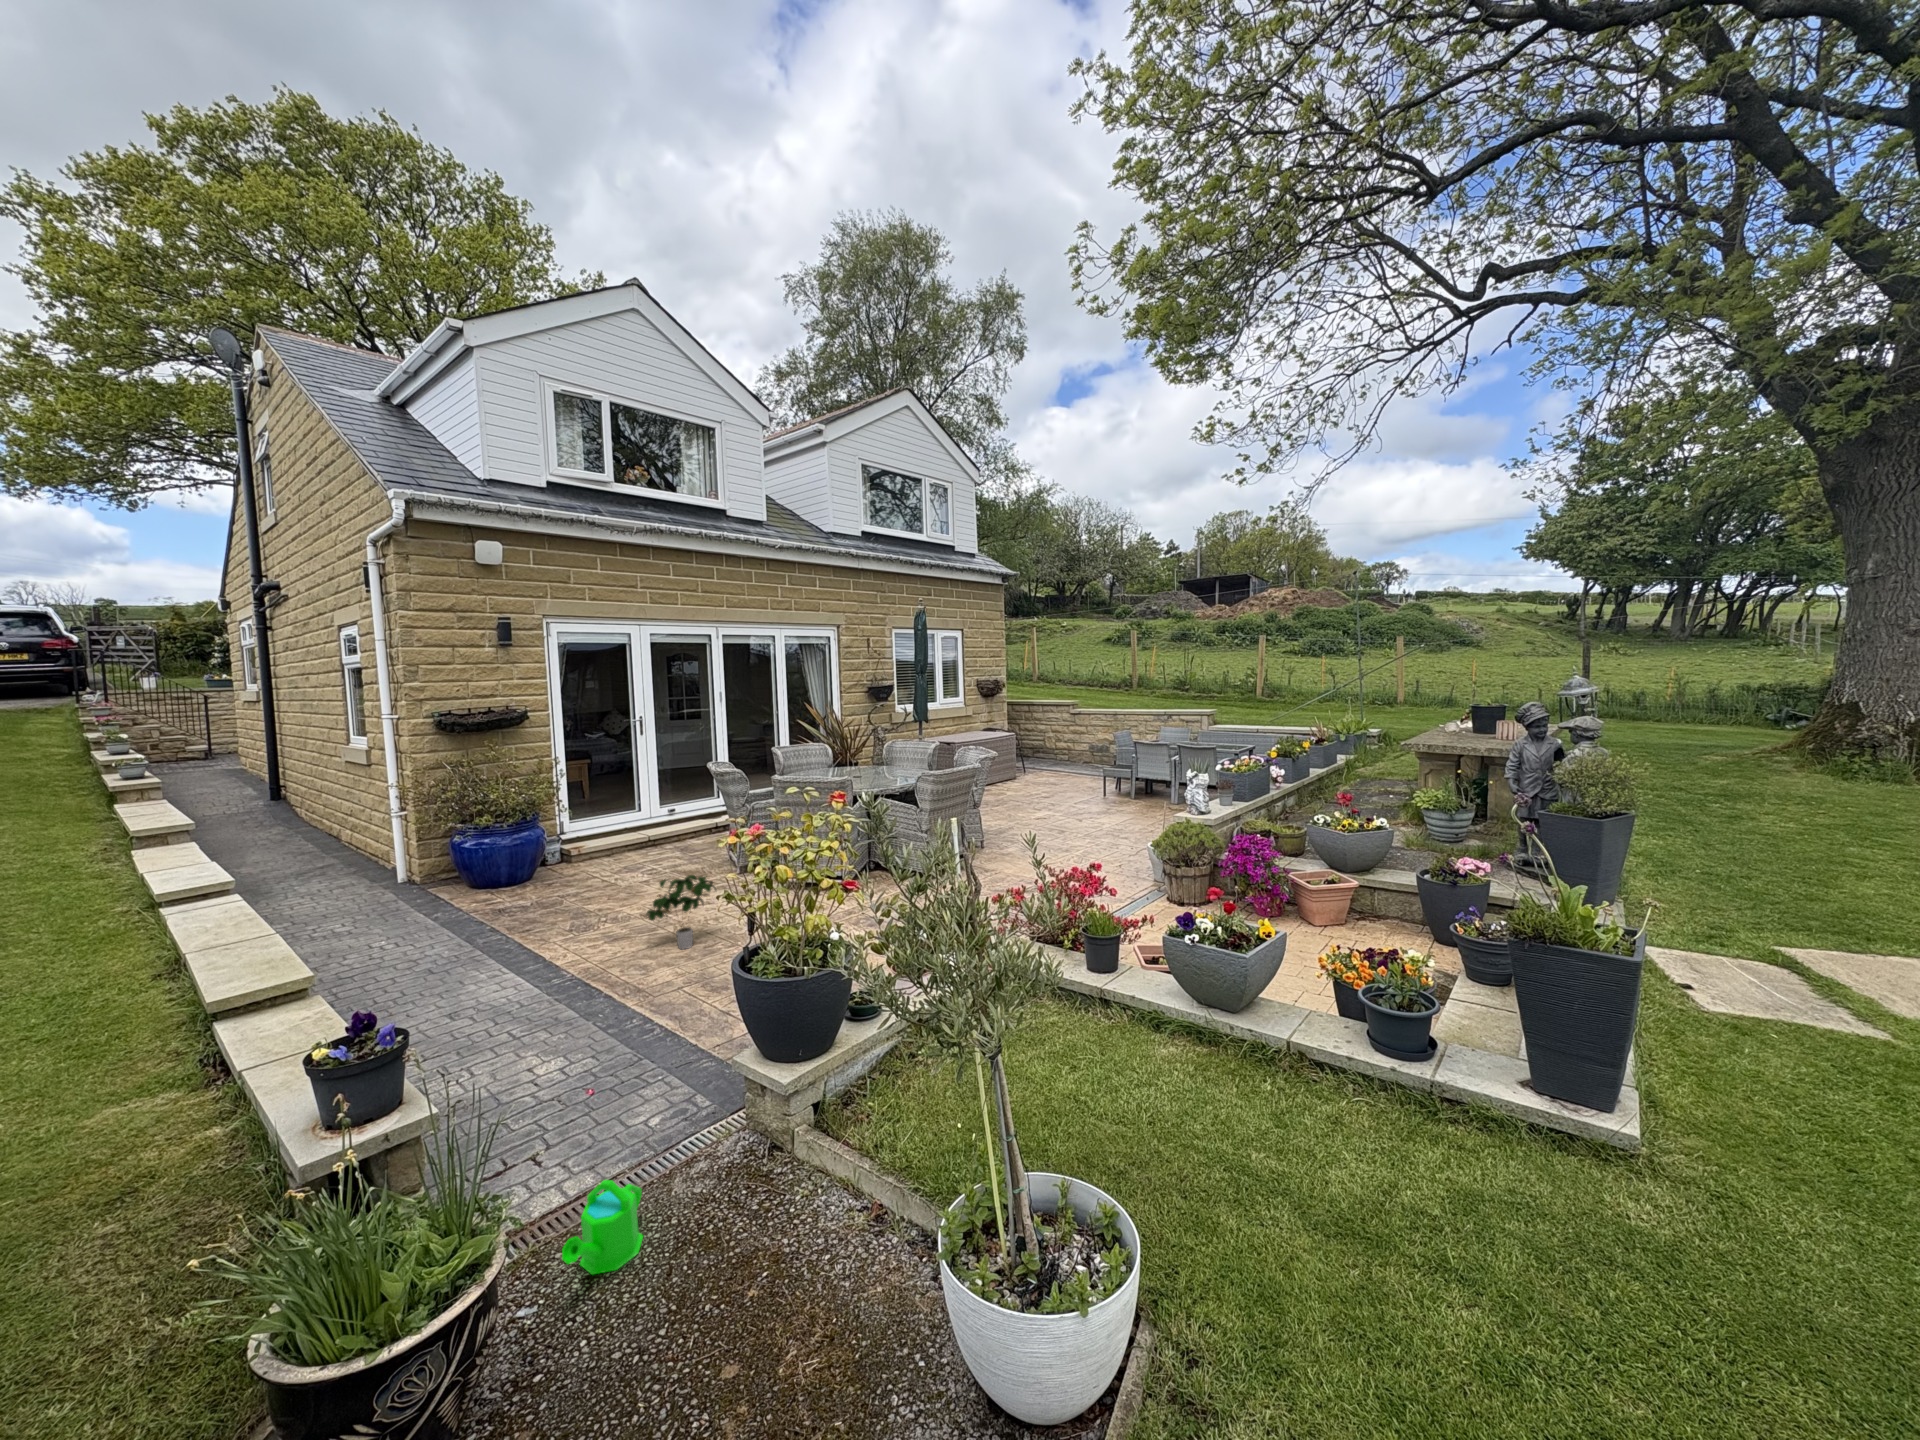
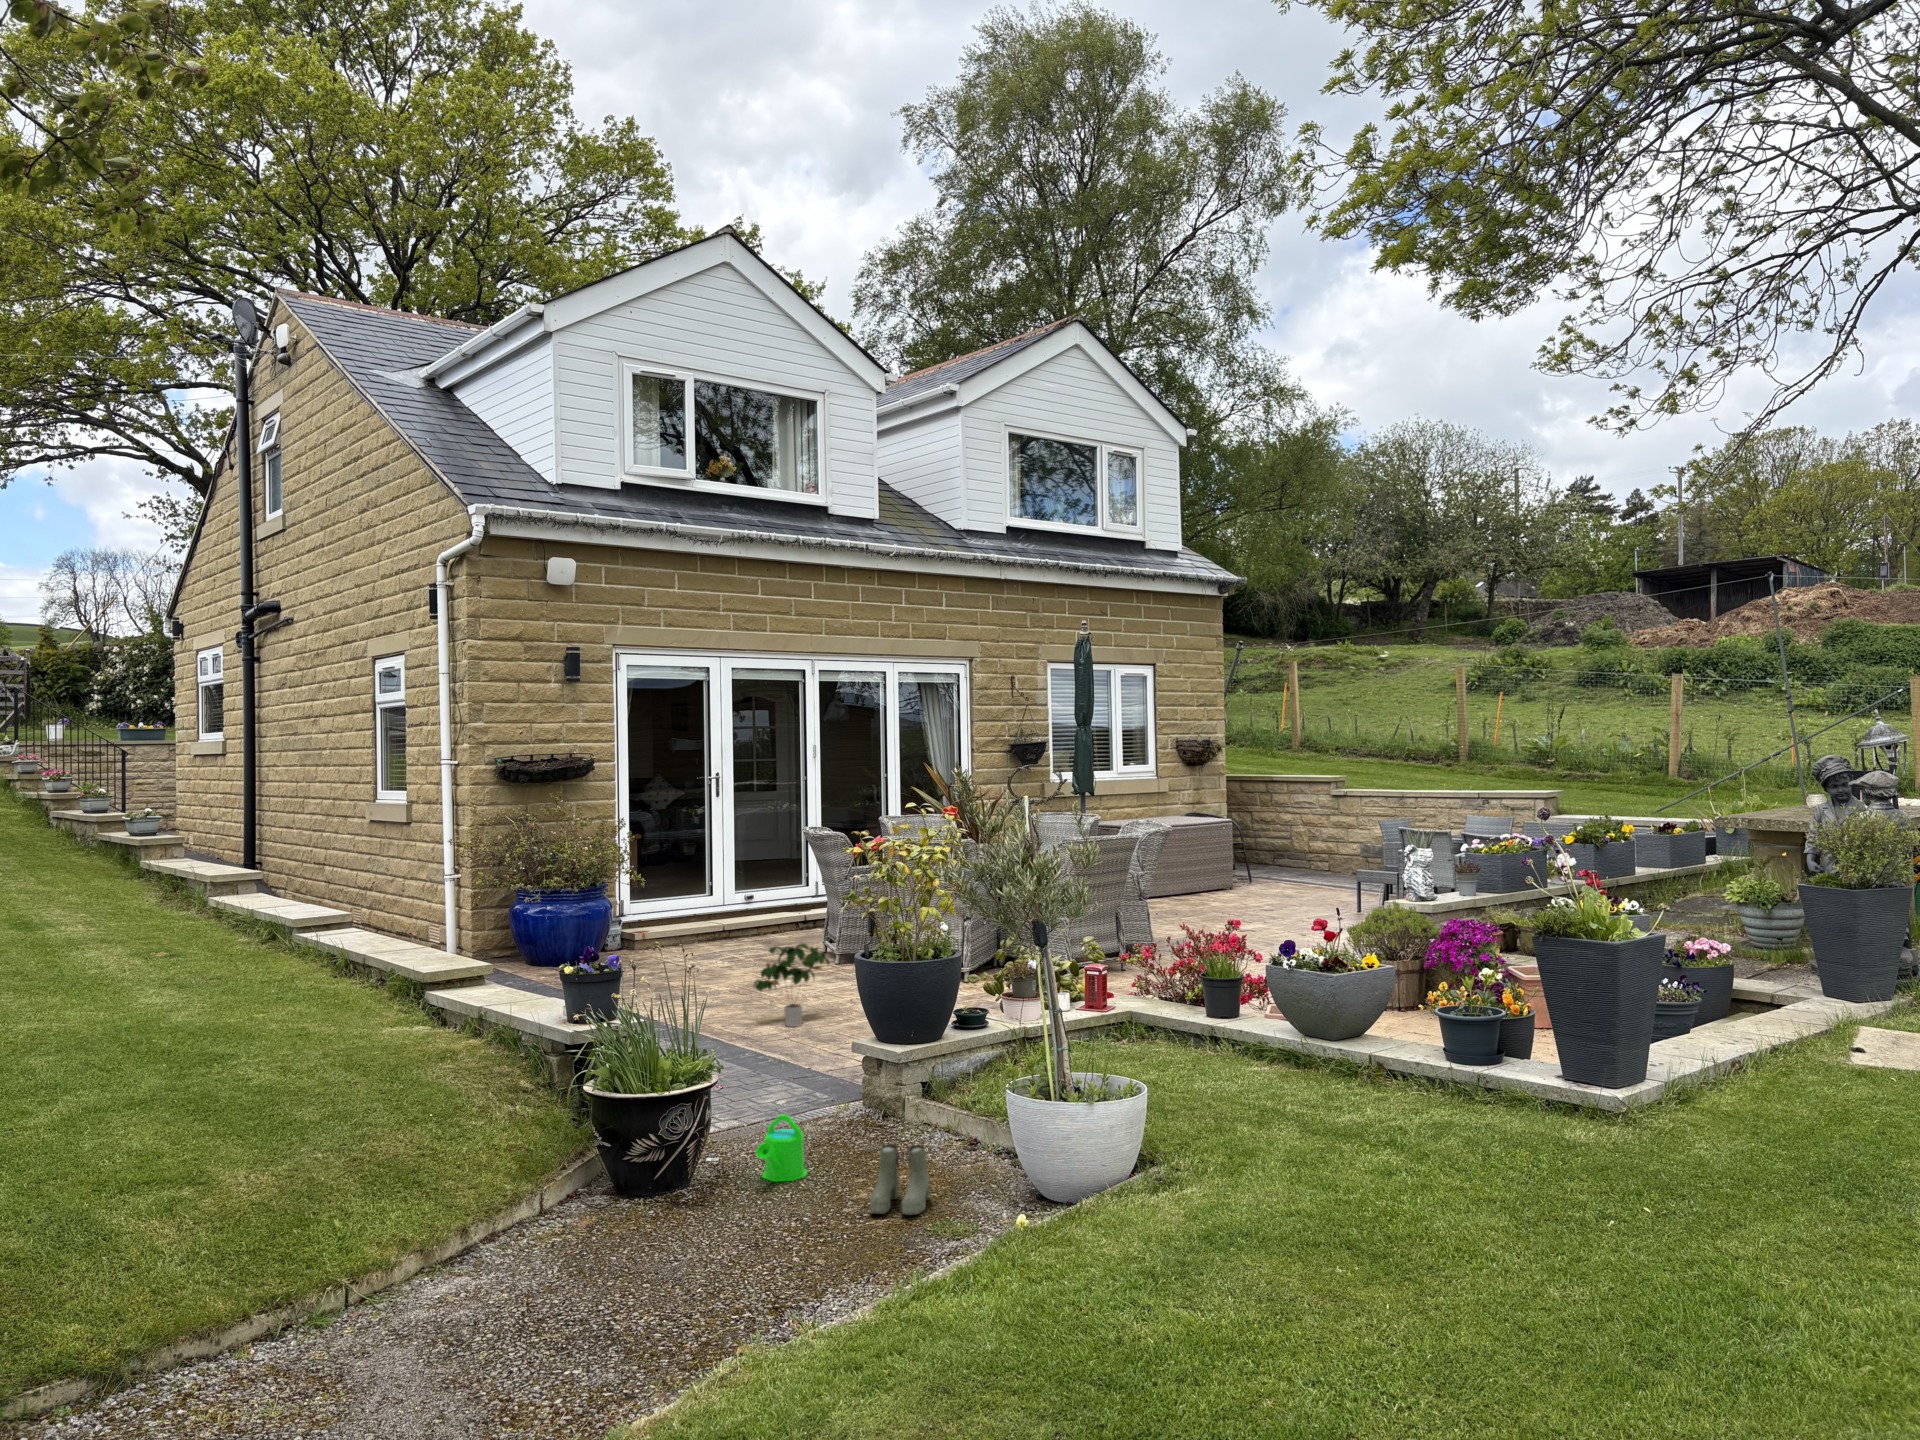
boots: none [704,1243,790,1371] -> present [870,1144,930,1215]

